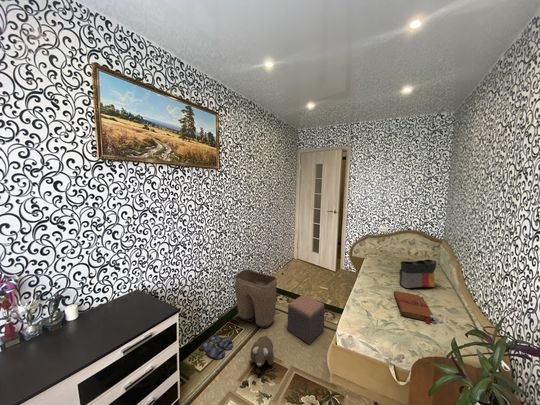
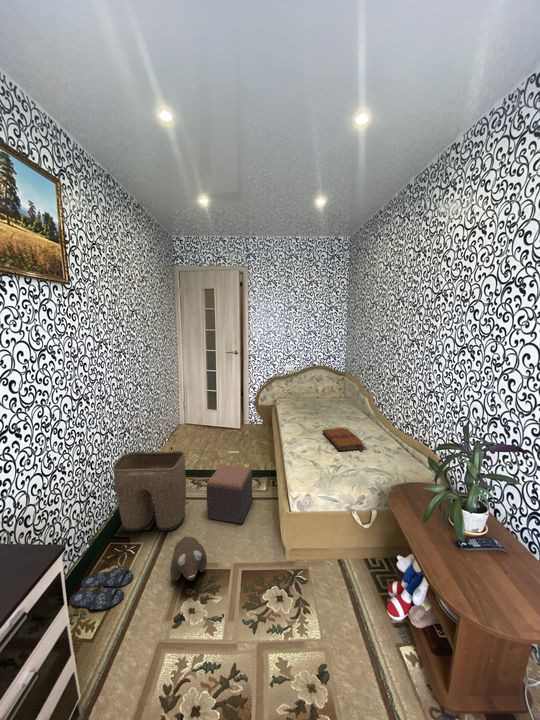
tote bag: present [399,259,436,288] -> none [320,391,351,424]

